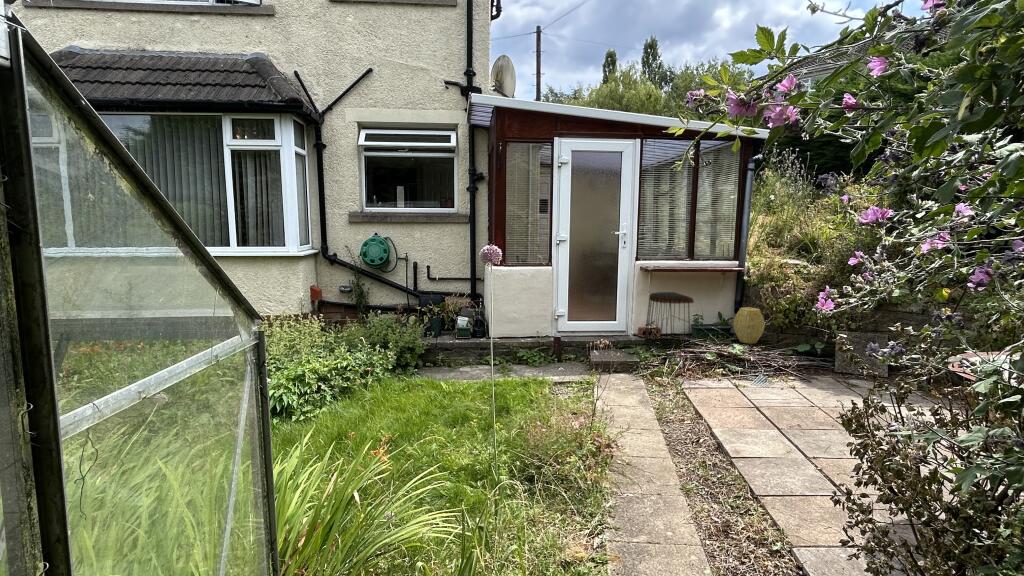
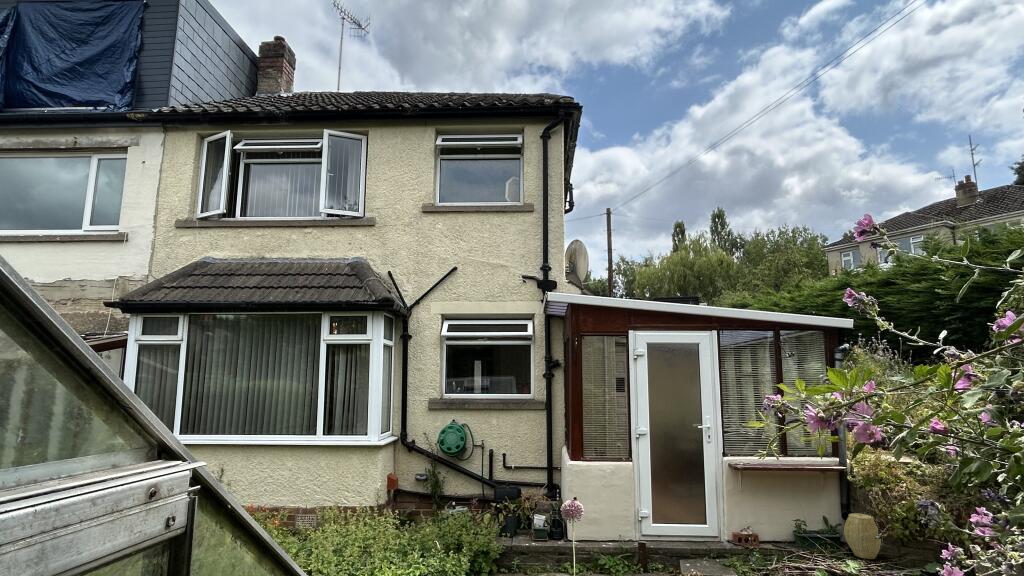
stool: present [645,292,694,348] -> none [741,492,796,561]

